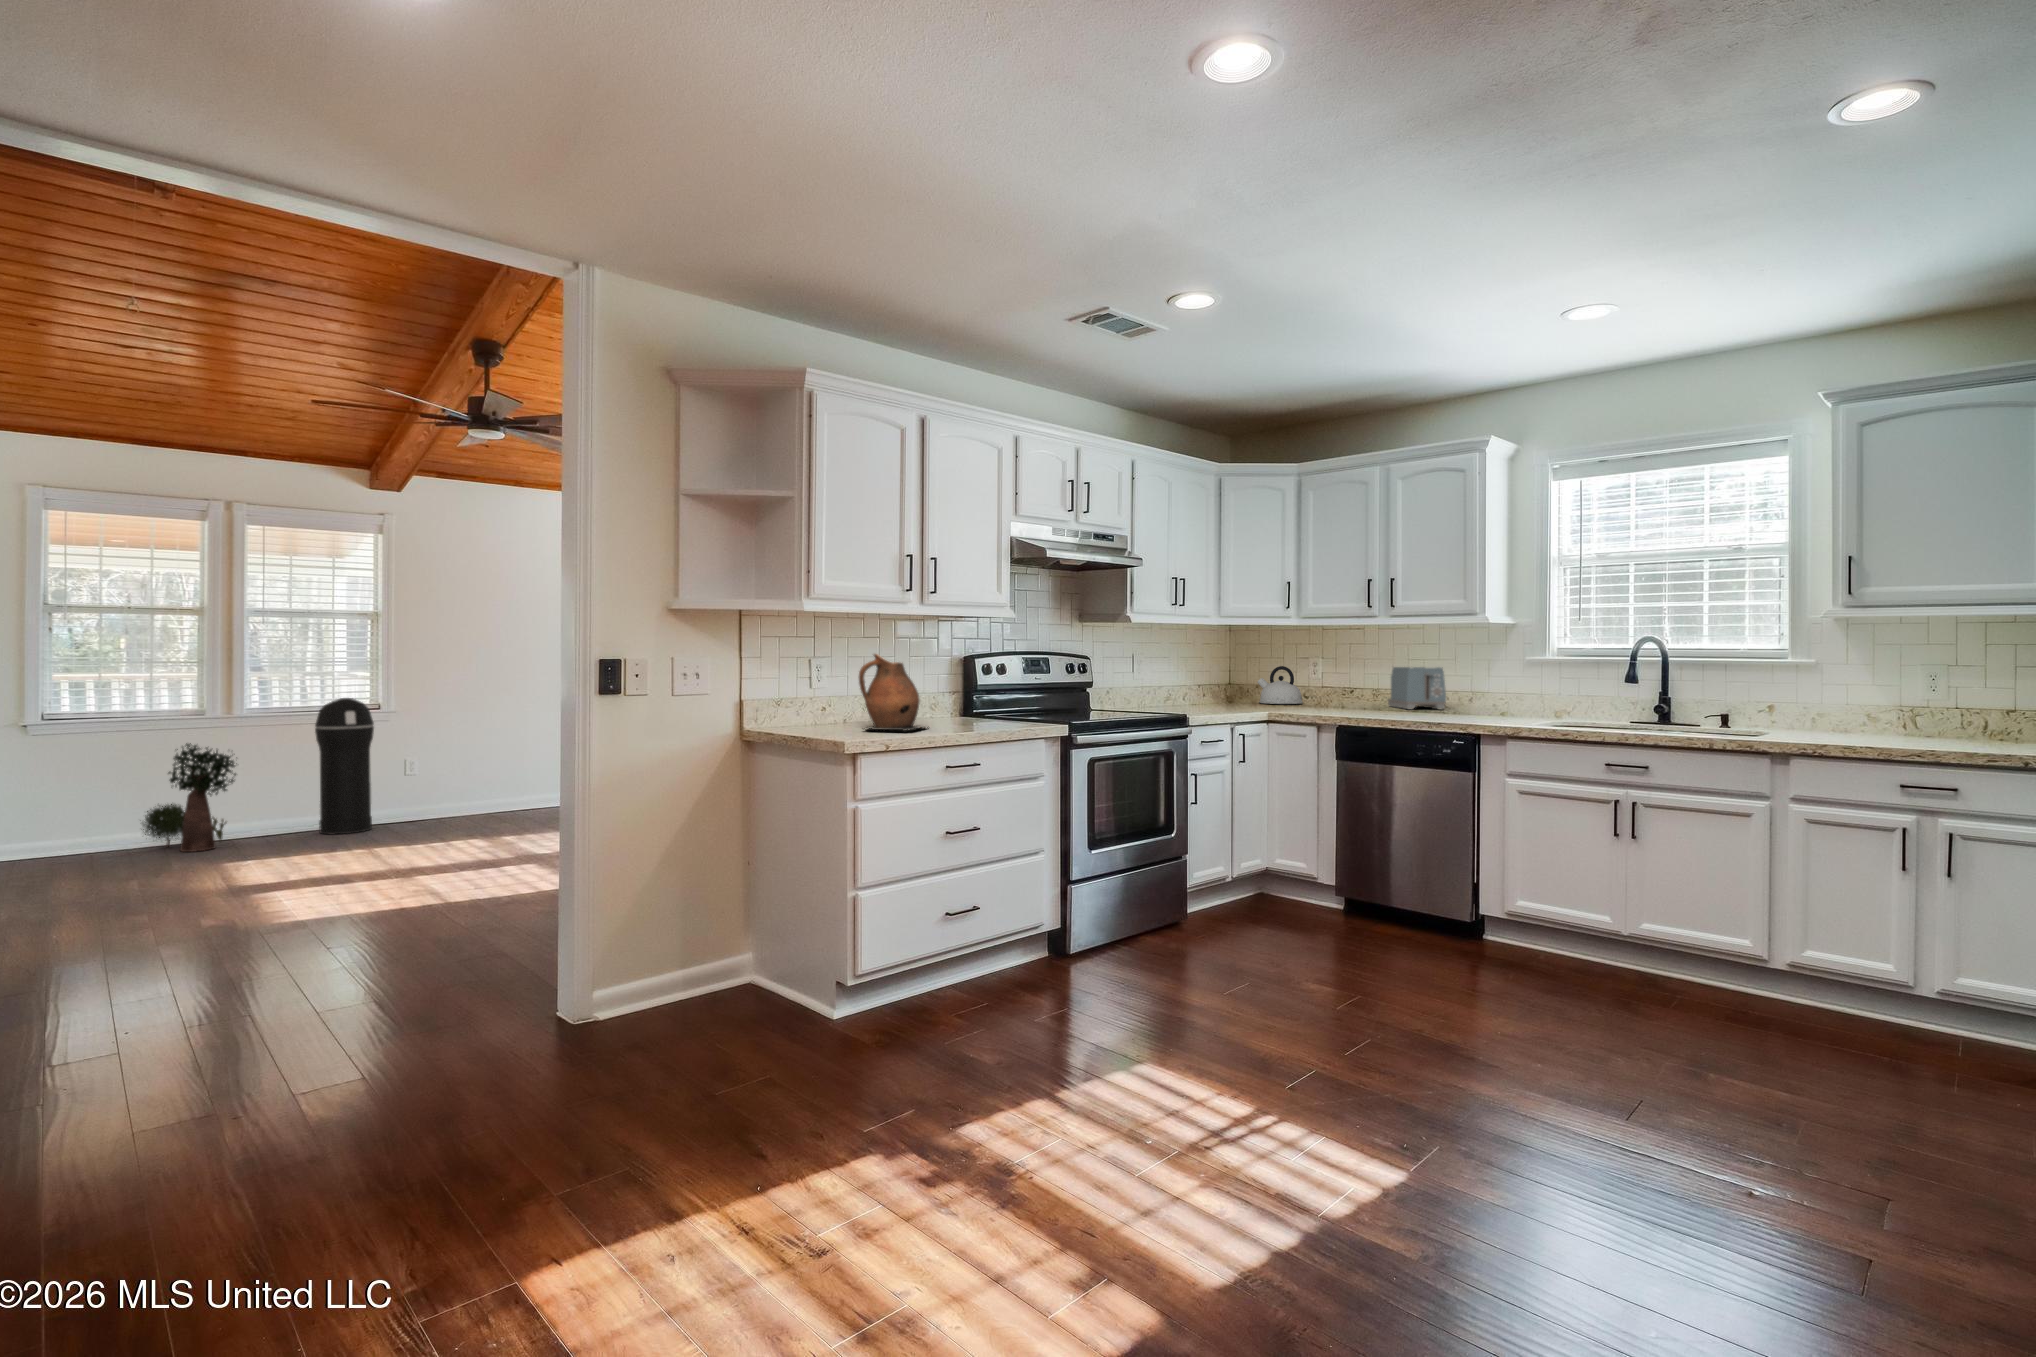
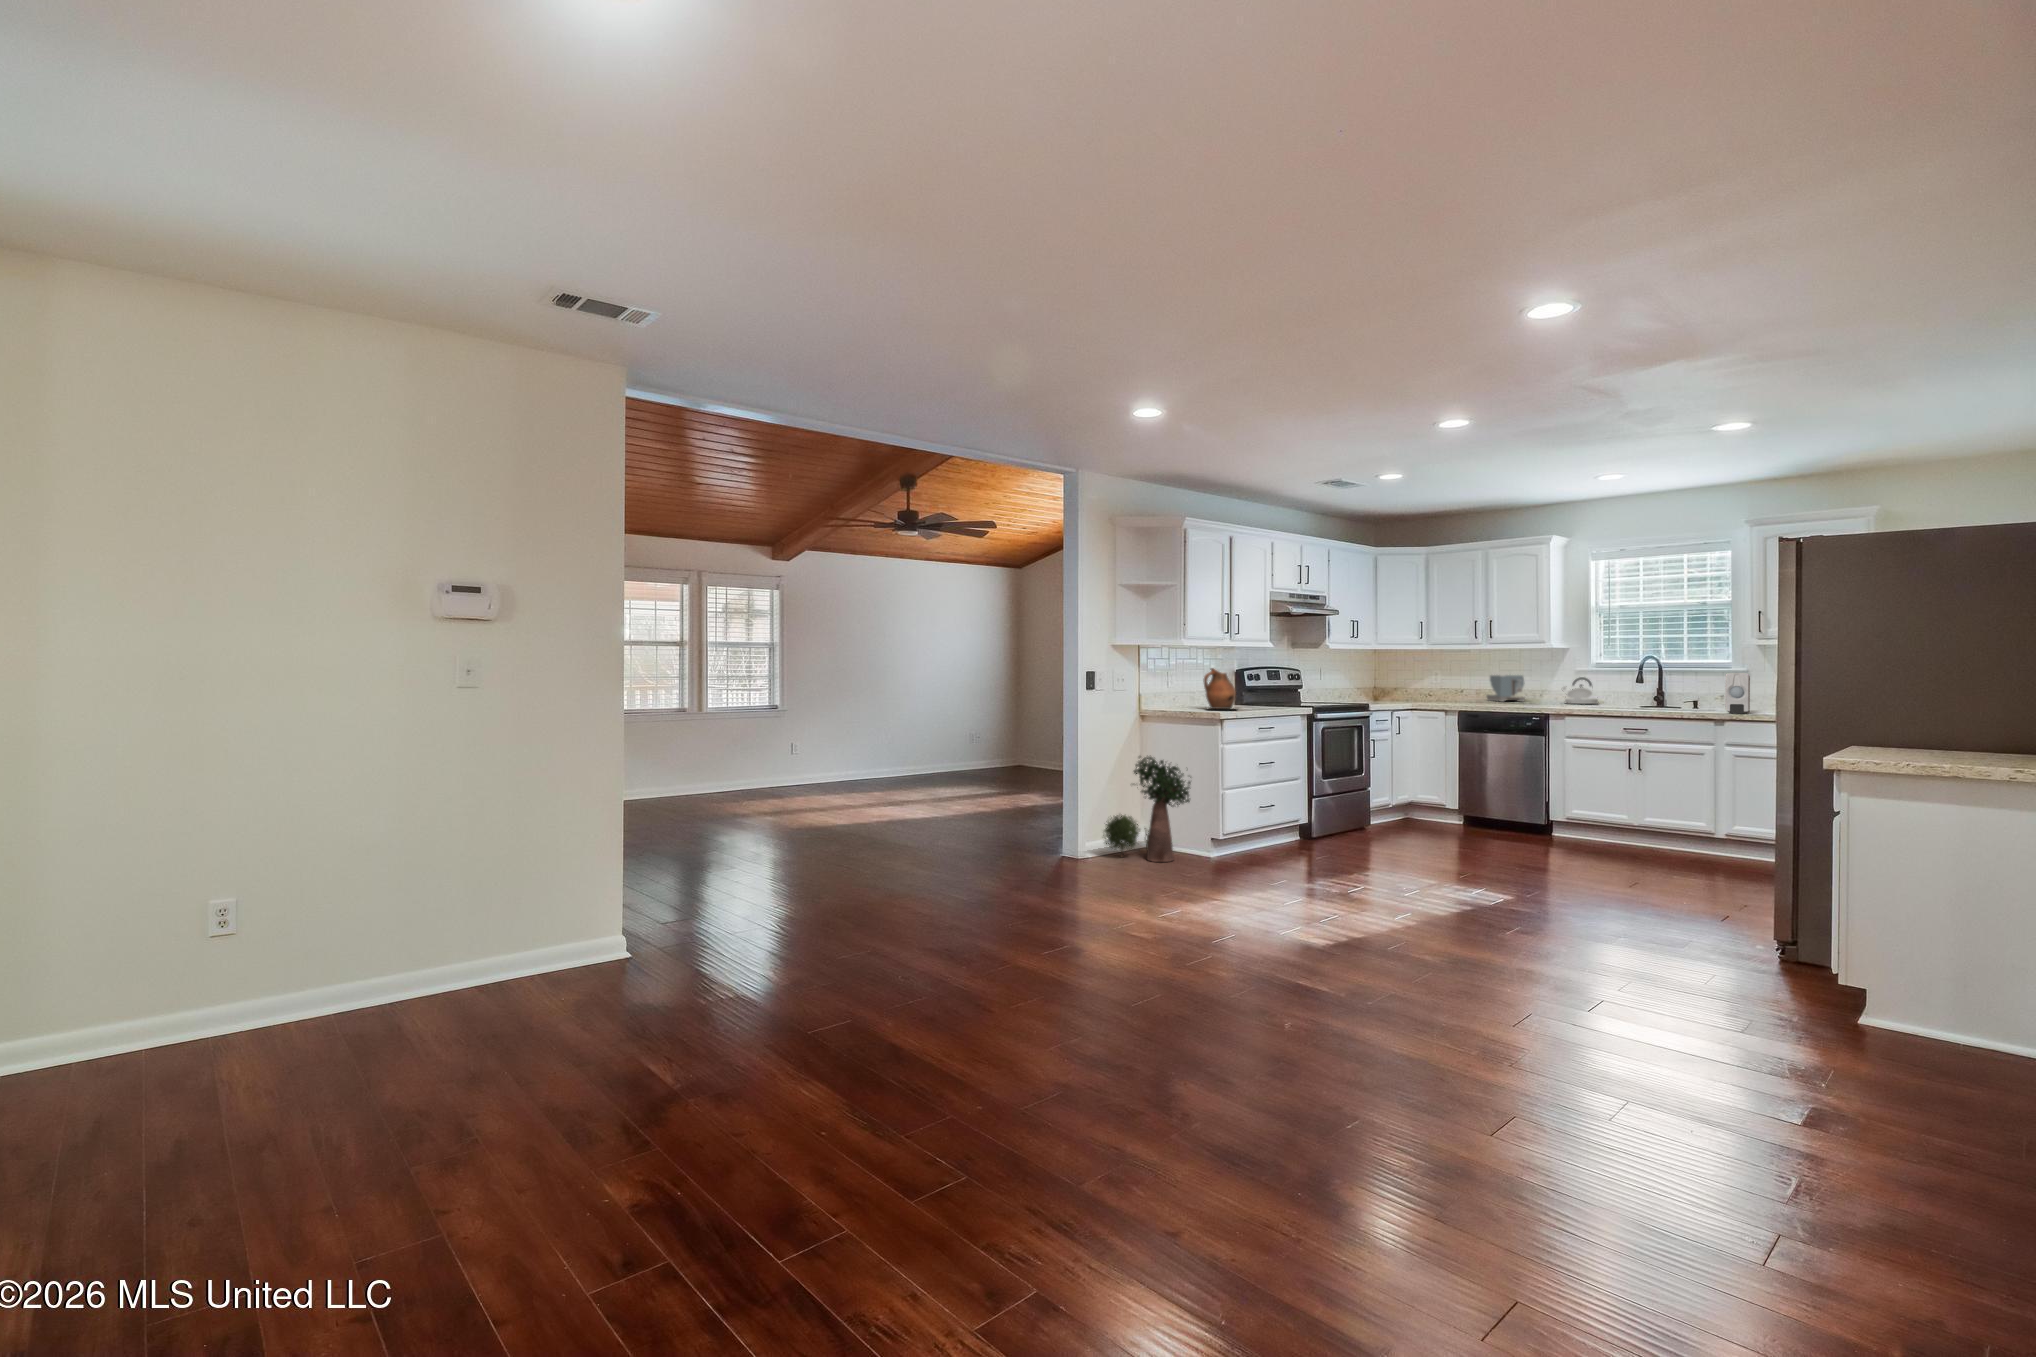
kettle: present [1257,666,1303,704] -> present [1563,677,1598,704]
soap dispenser: none [1798,668,1843,745] -> present [1725,673,1750,714]
trash can: present [315,698,374,834] -> none [743,701,778,792]
potted plant: present [143,743,236,852] -> present [1103,757,1191,862]

